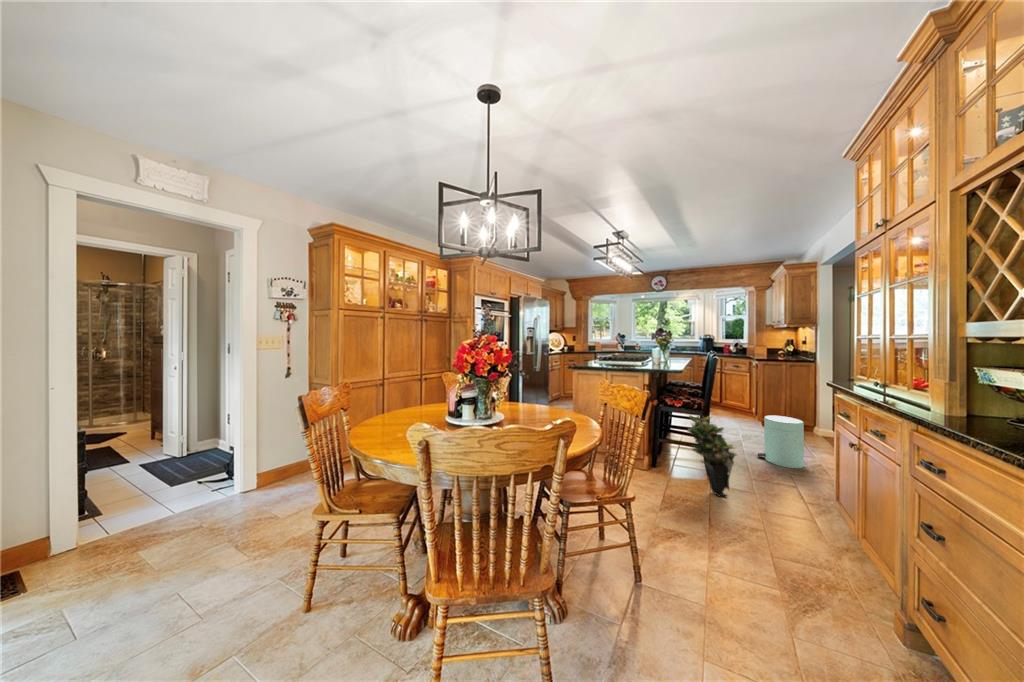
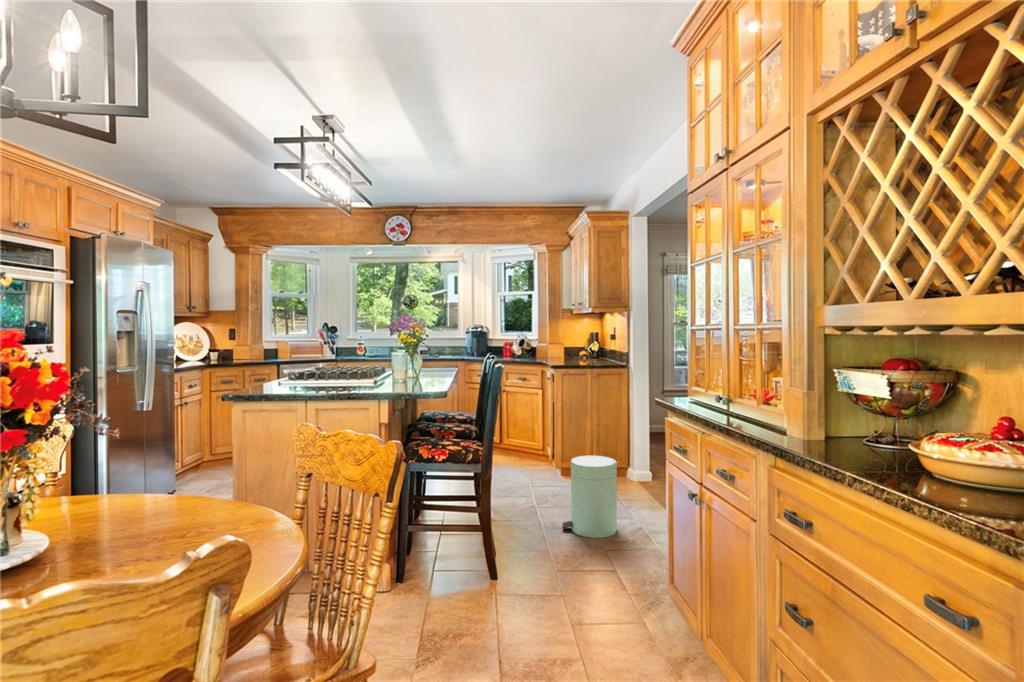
potted plant: present [687,415,736,496] -> none [468,478,548,635]

